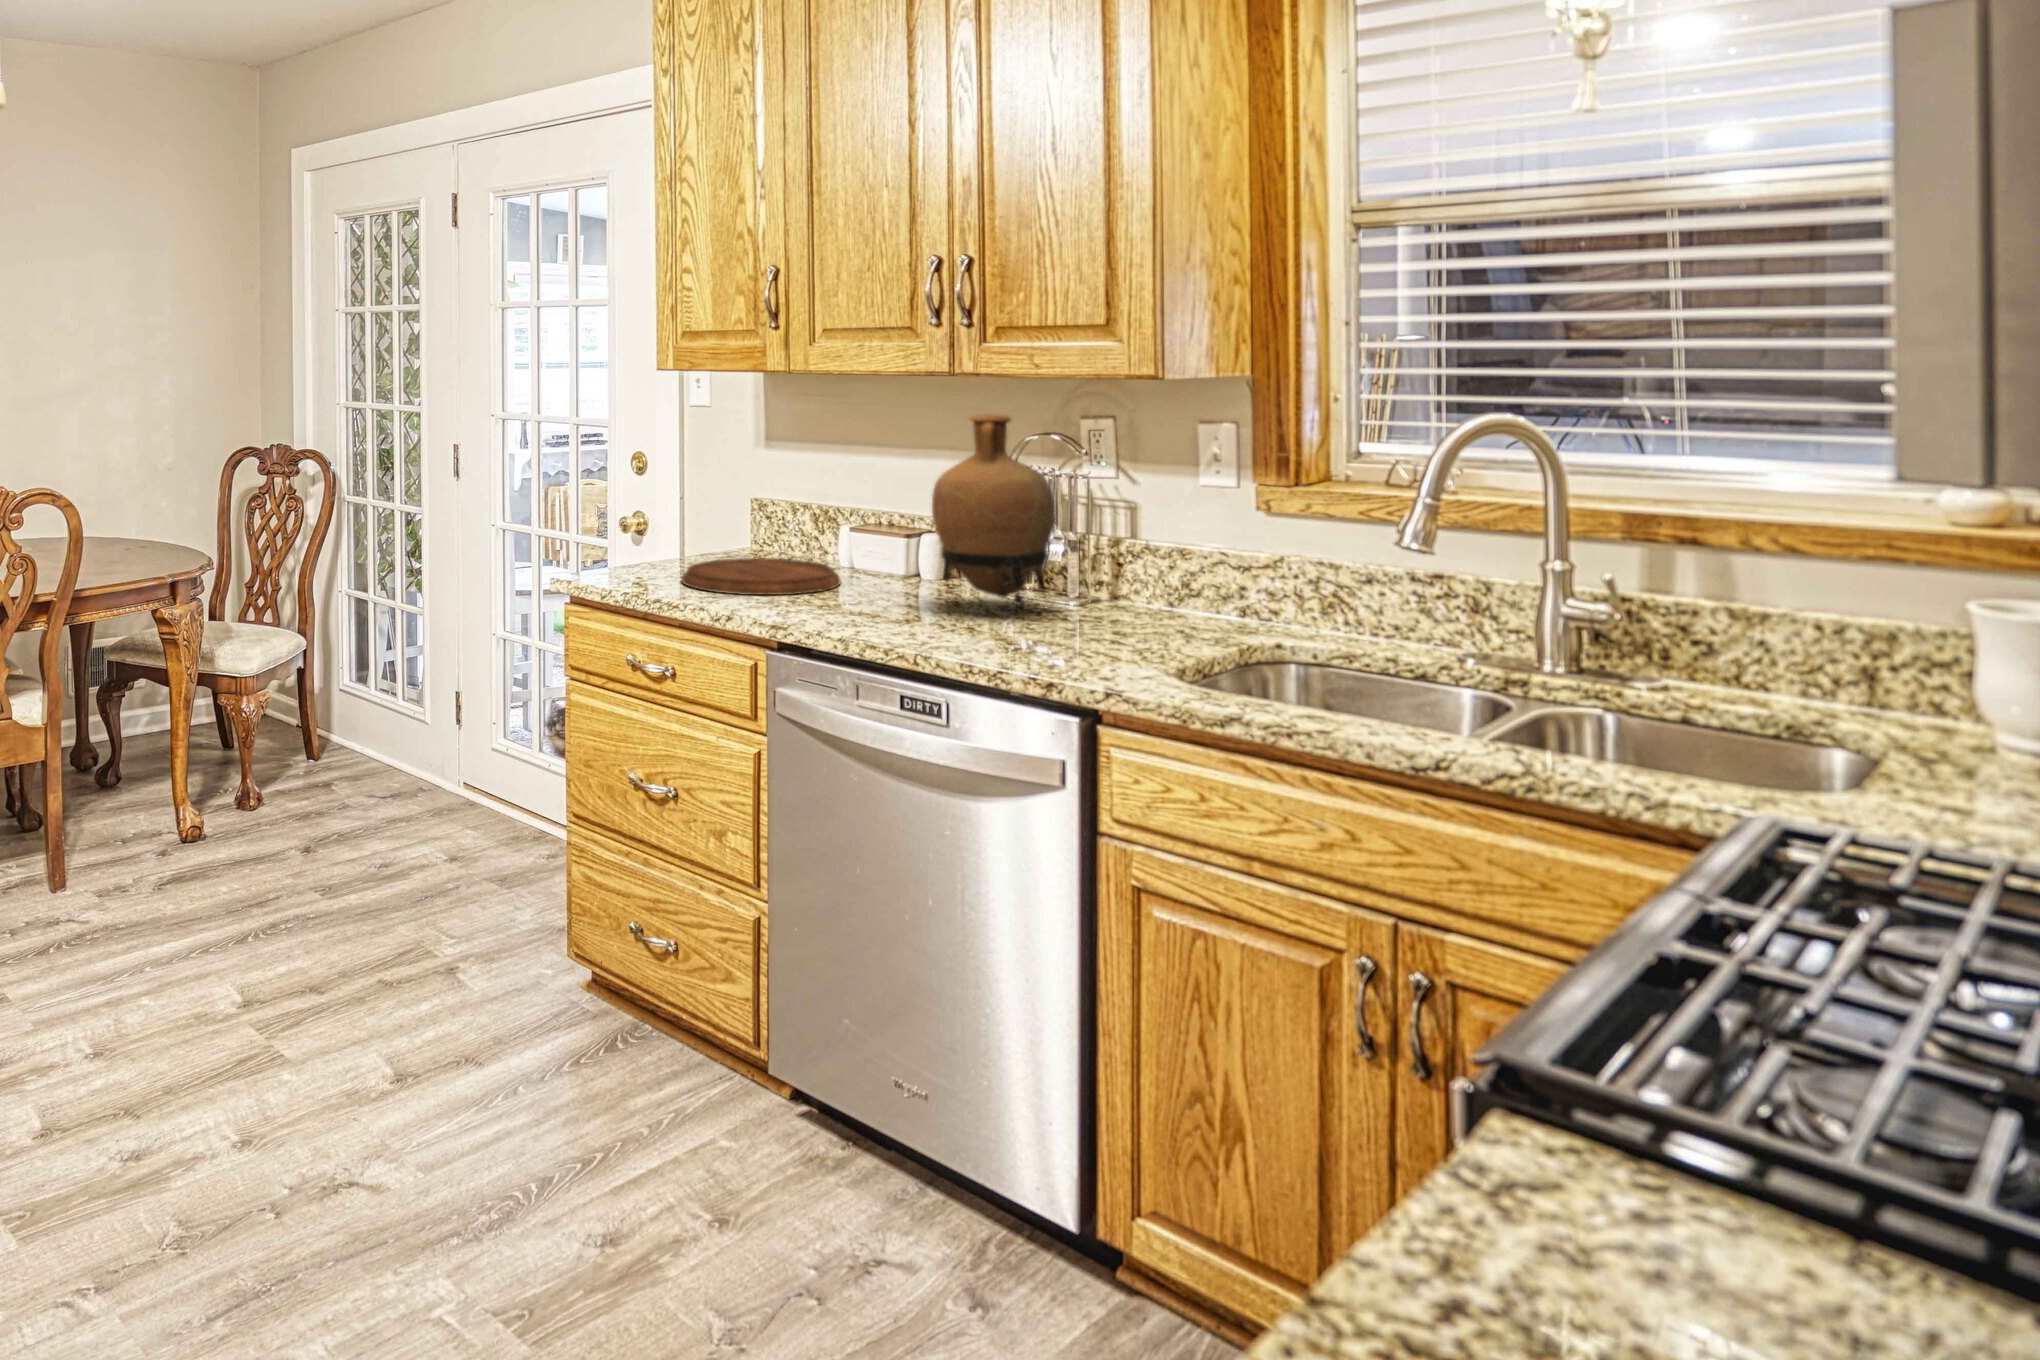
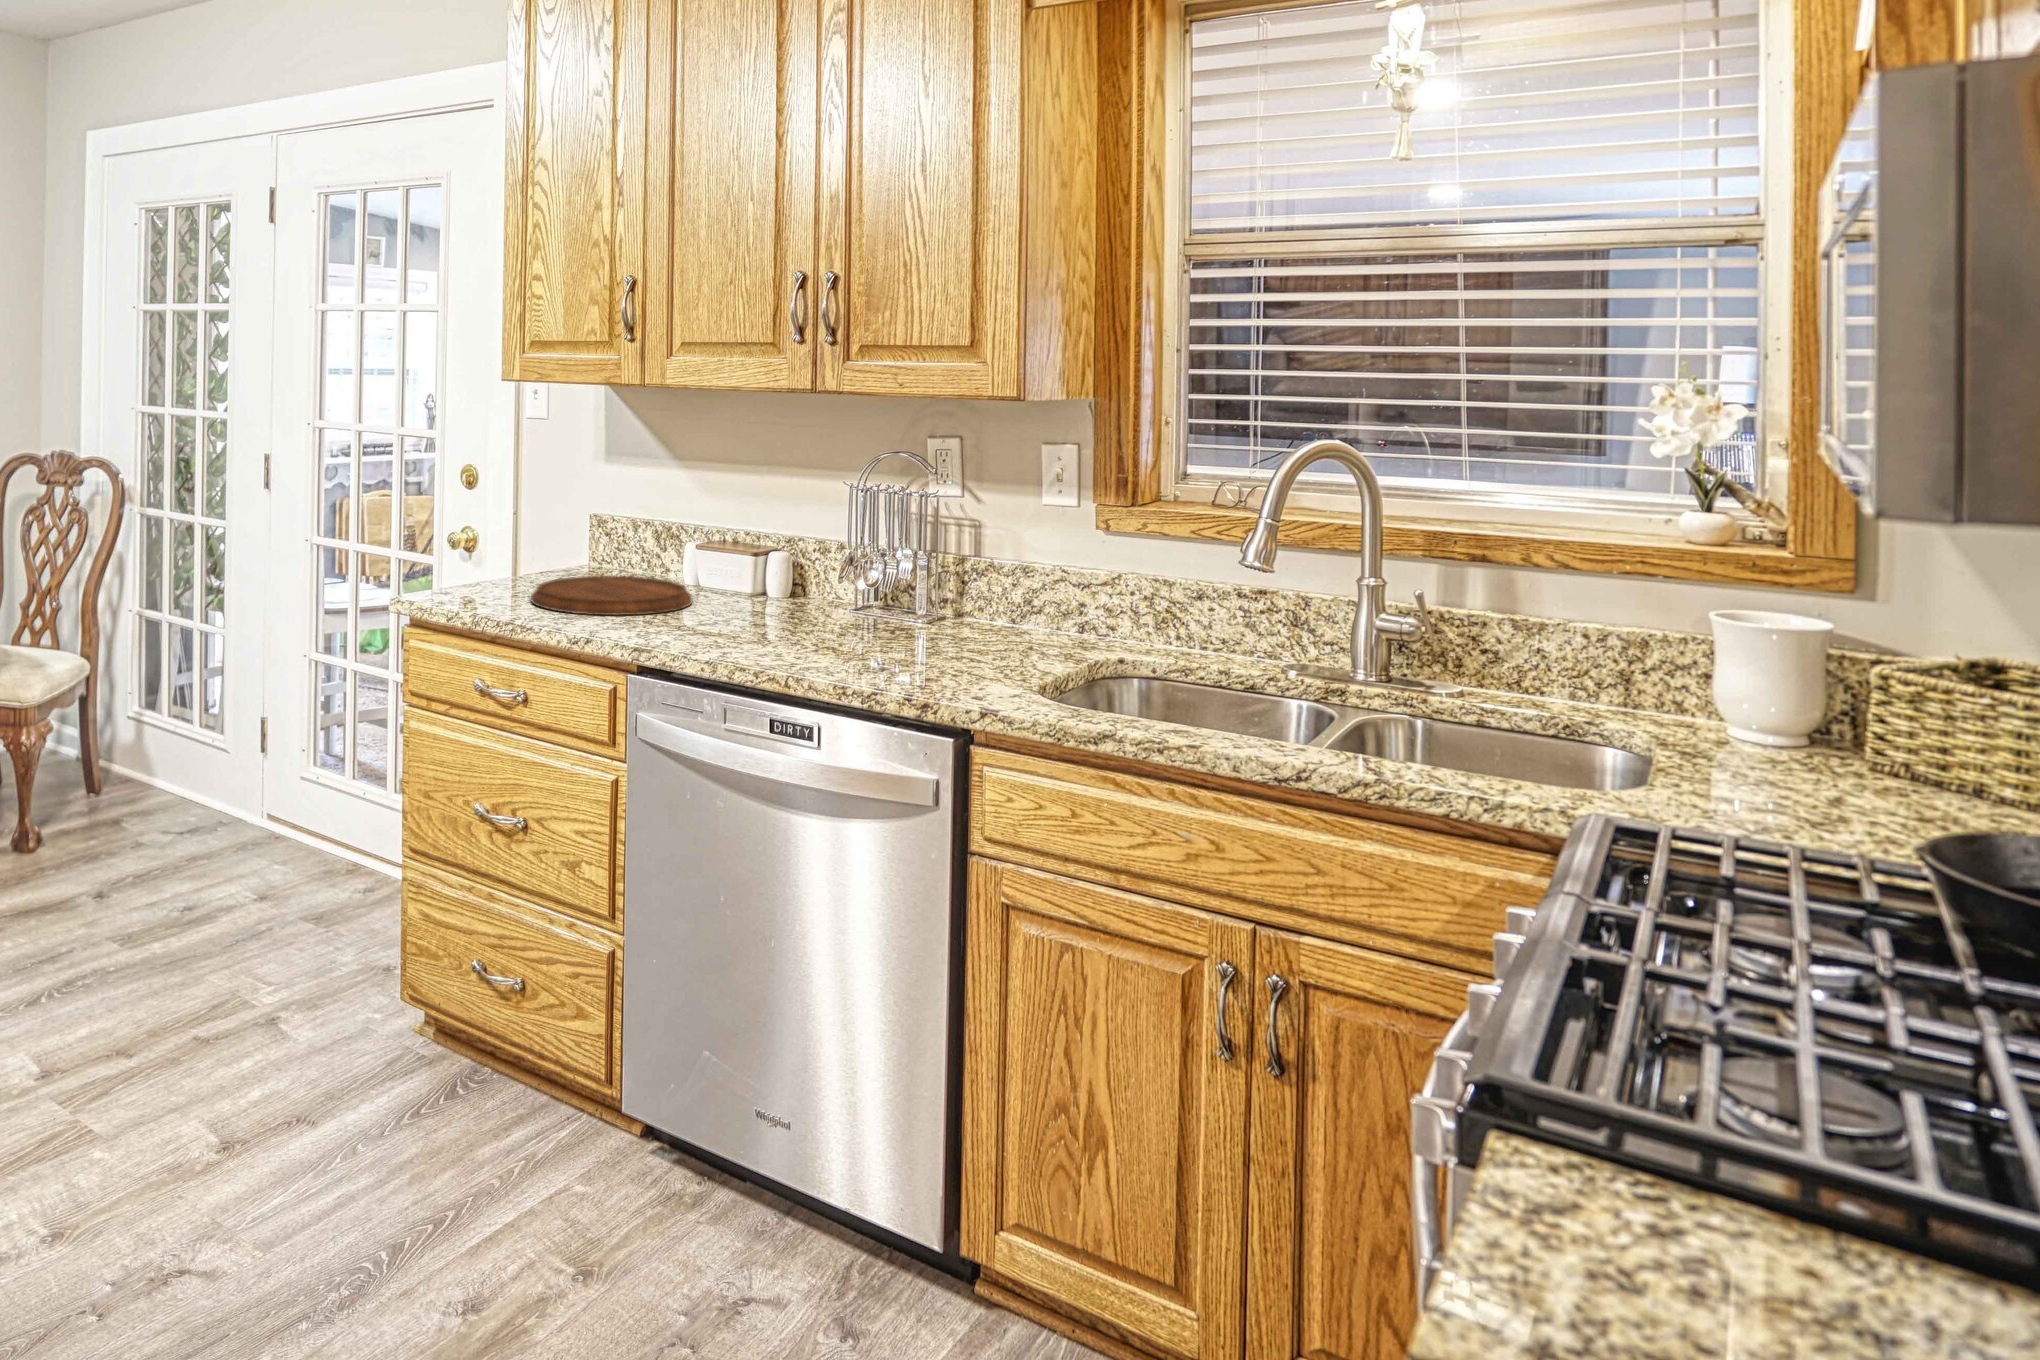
vase: present [932,414,1055,605] -> none [793,432,911,625]

